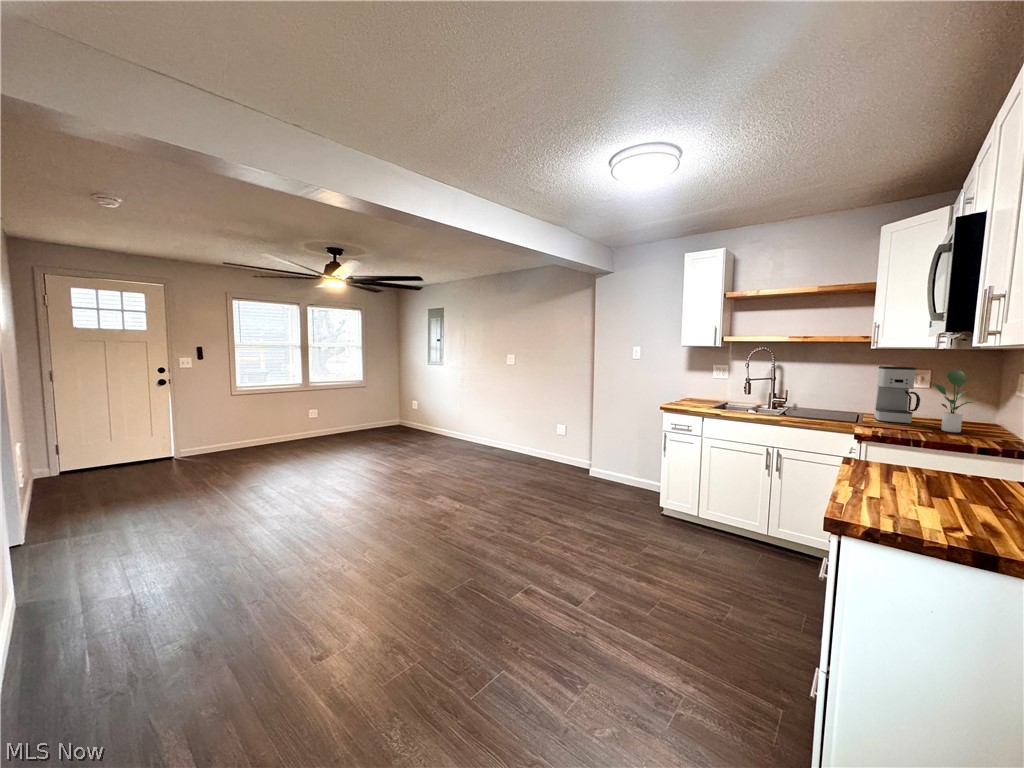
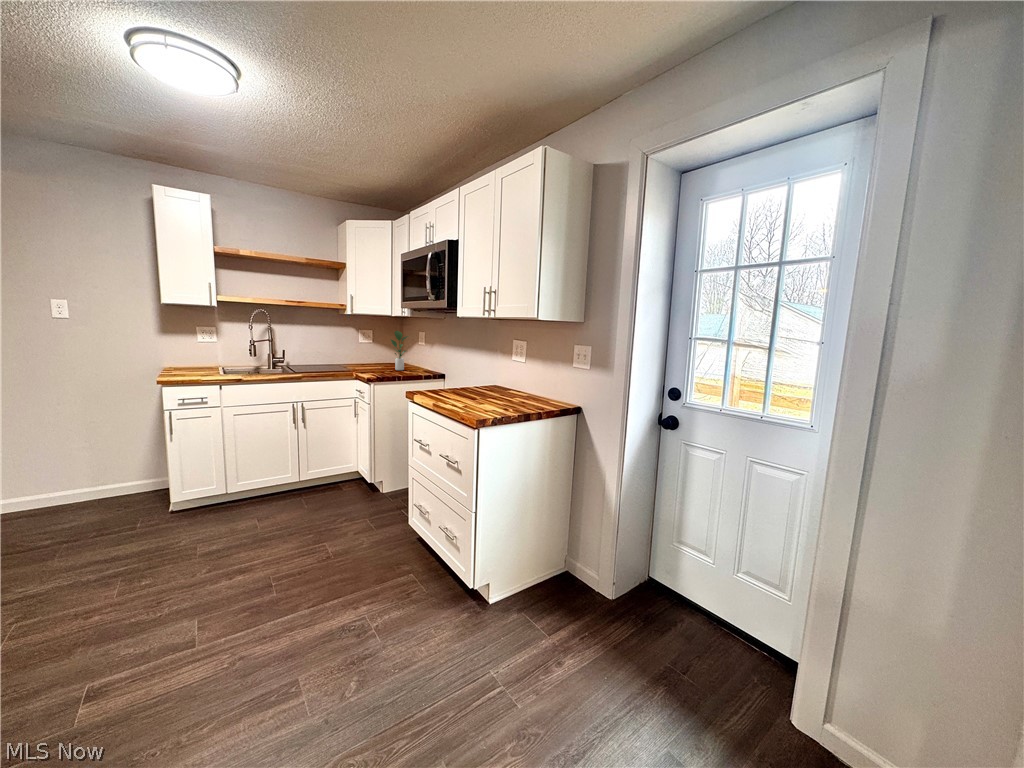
coffee maker: present [874,366,920,424] -> none [350,329,377,369]

